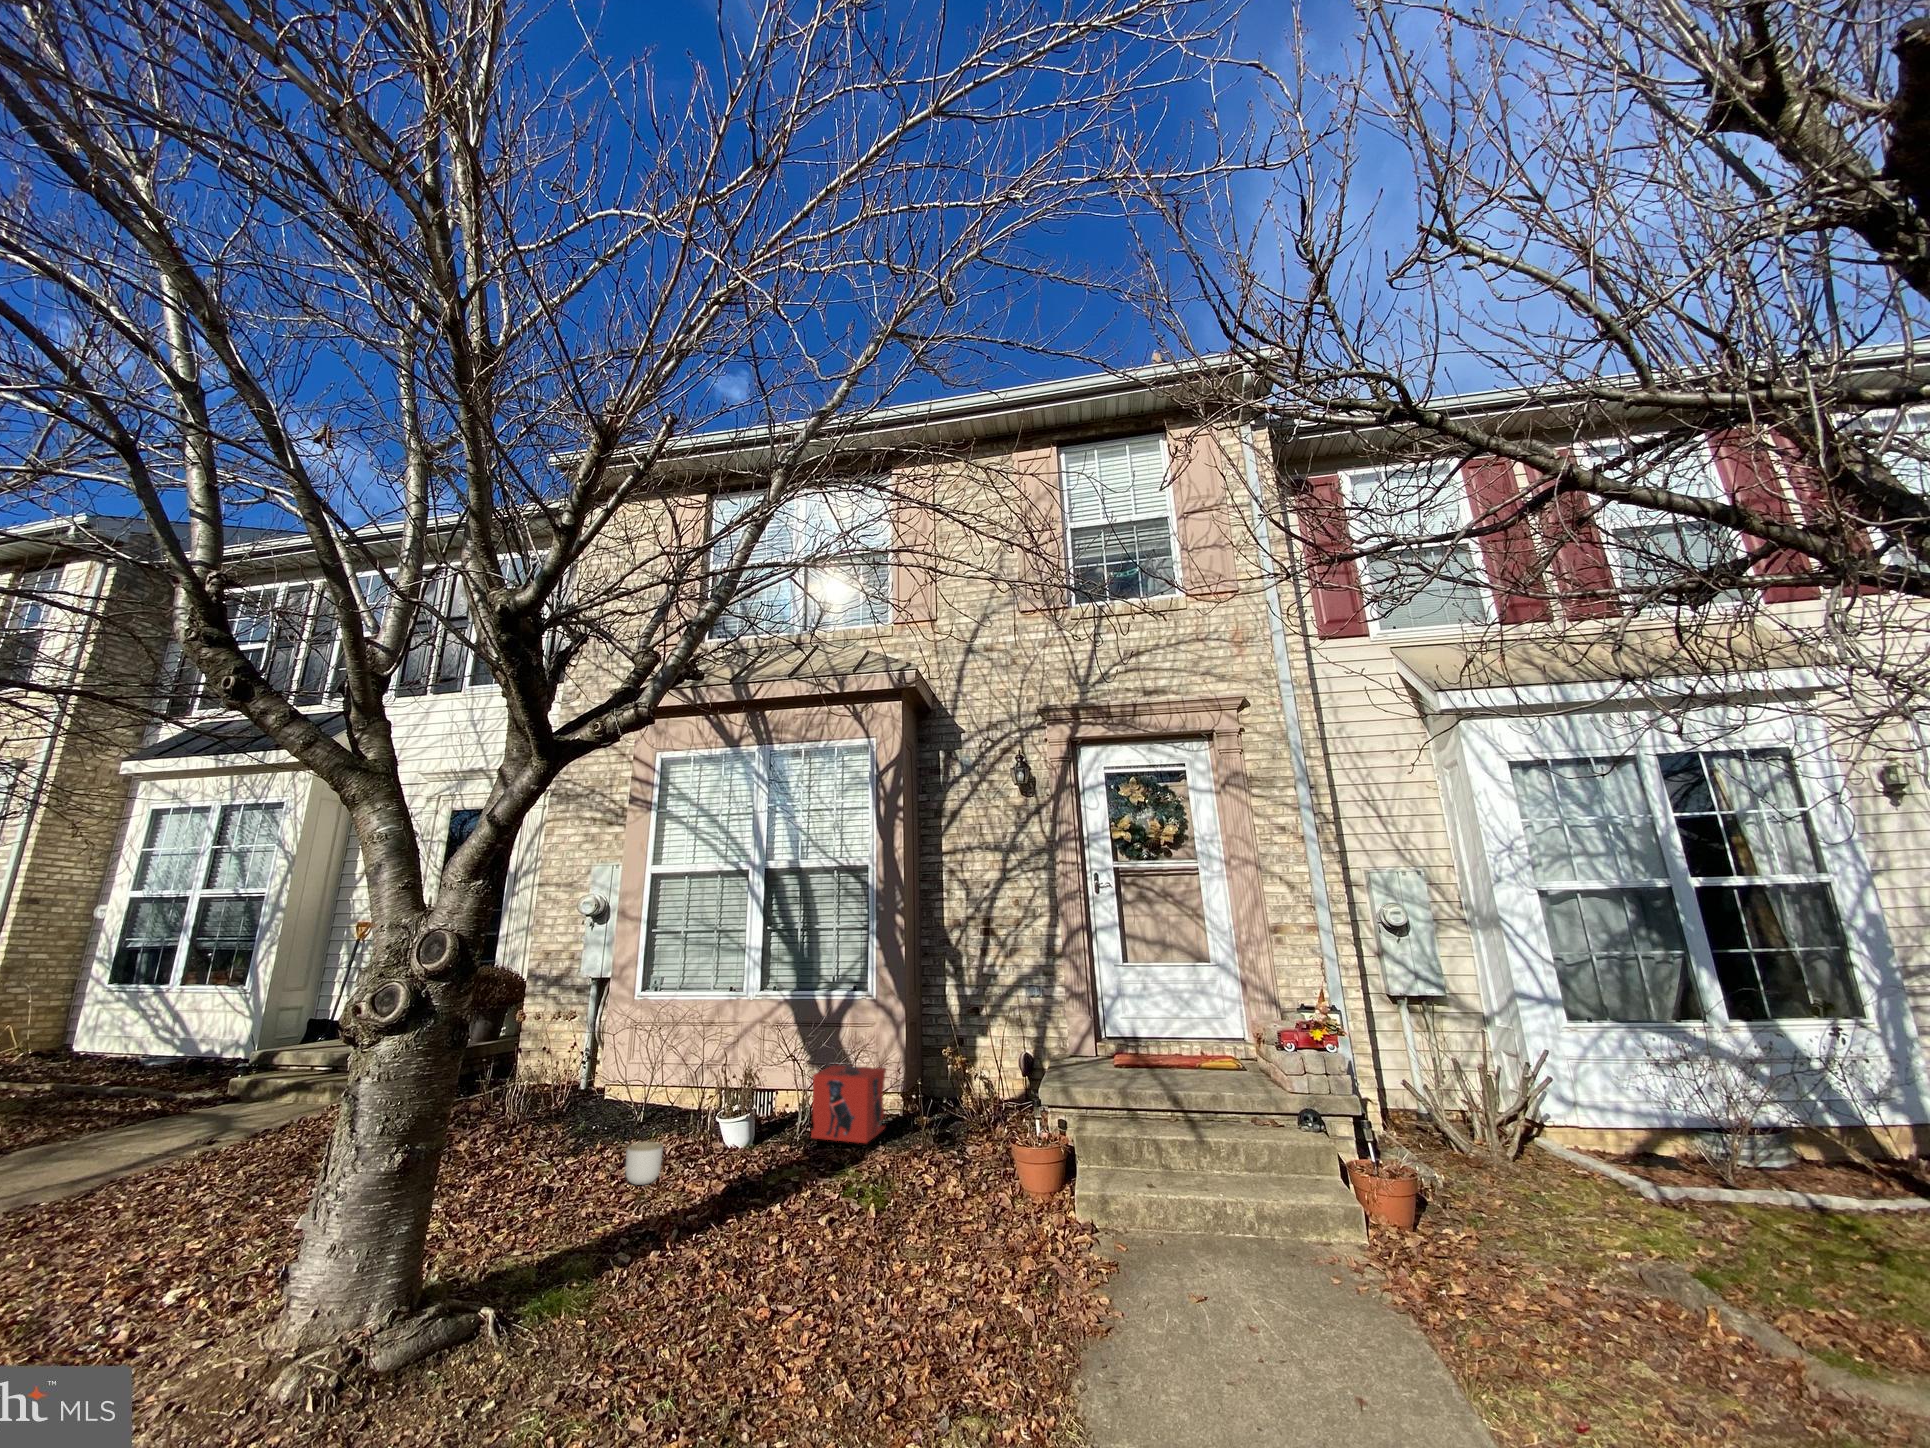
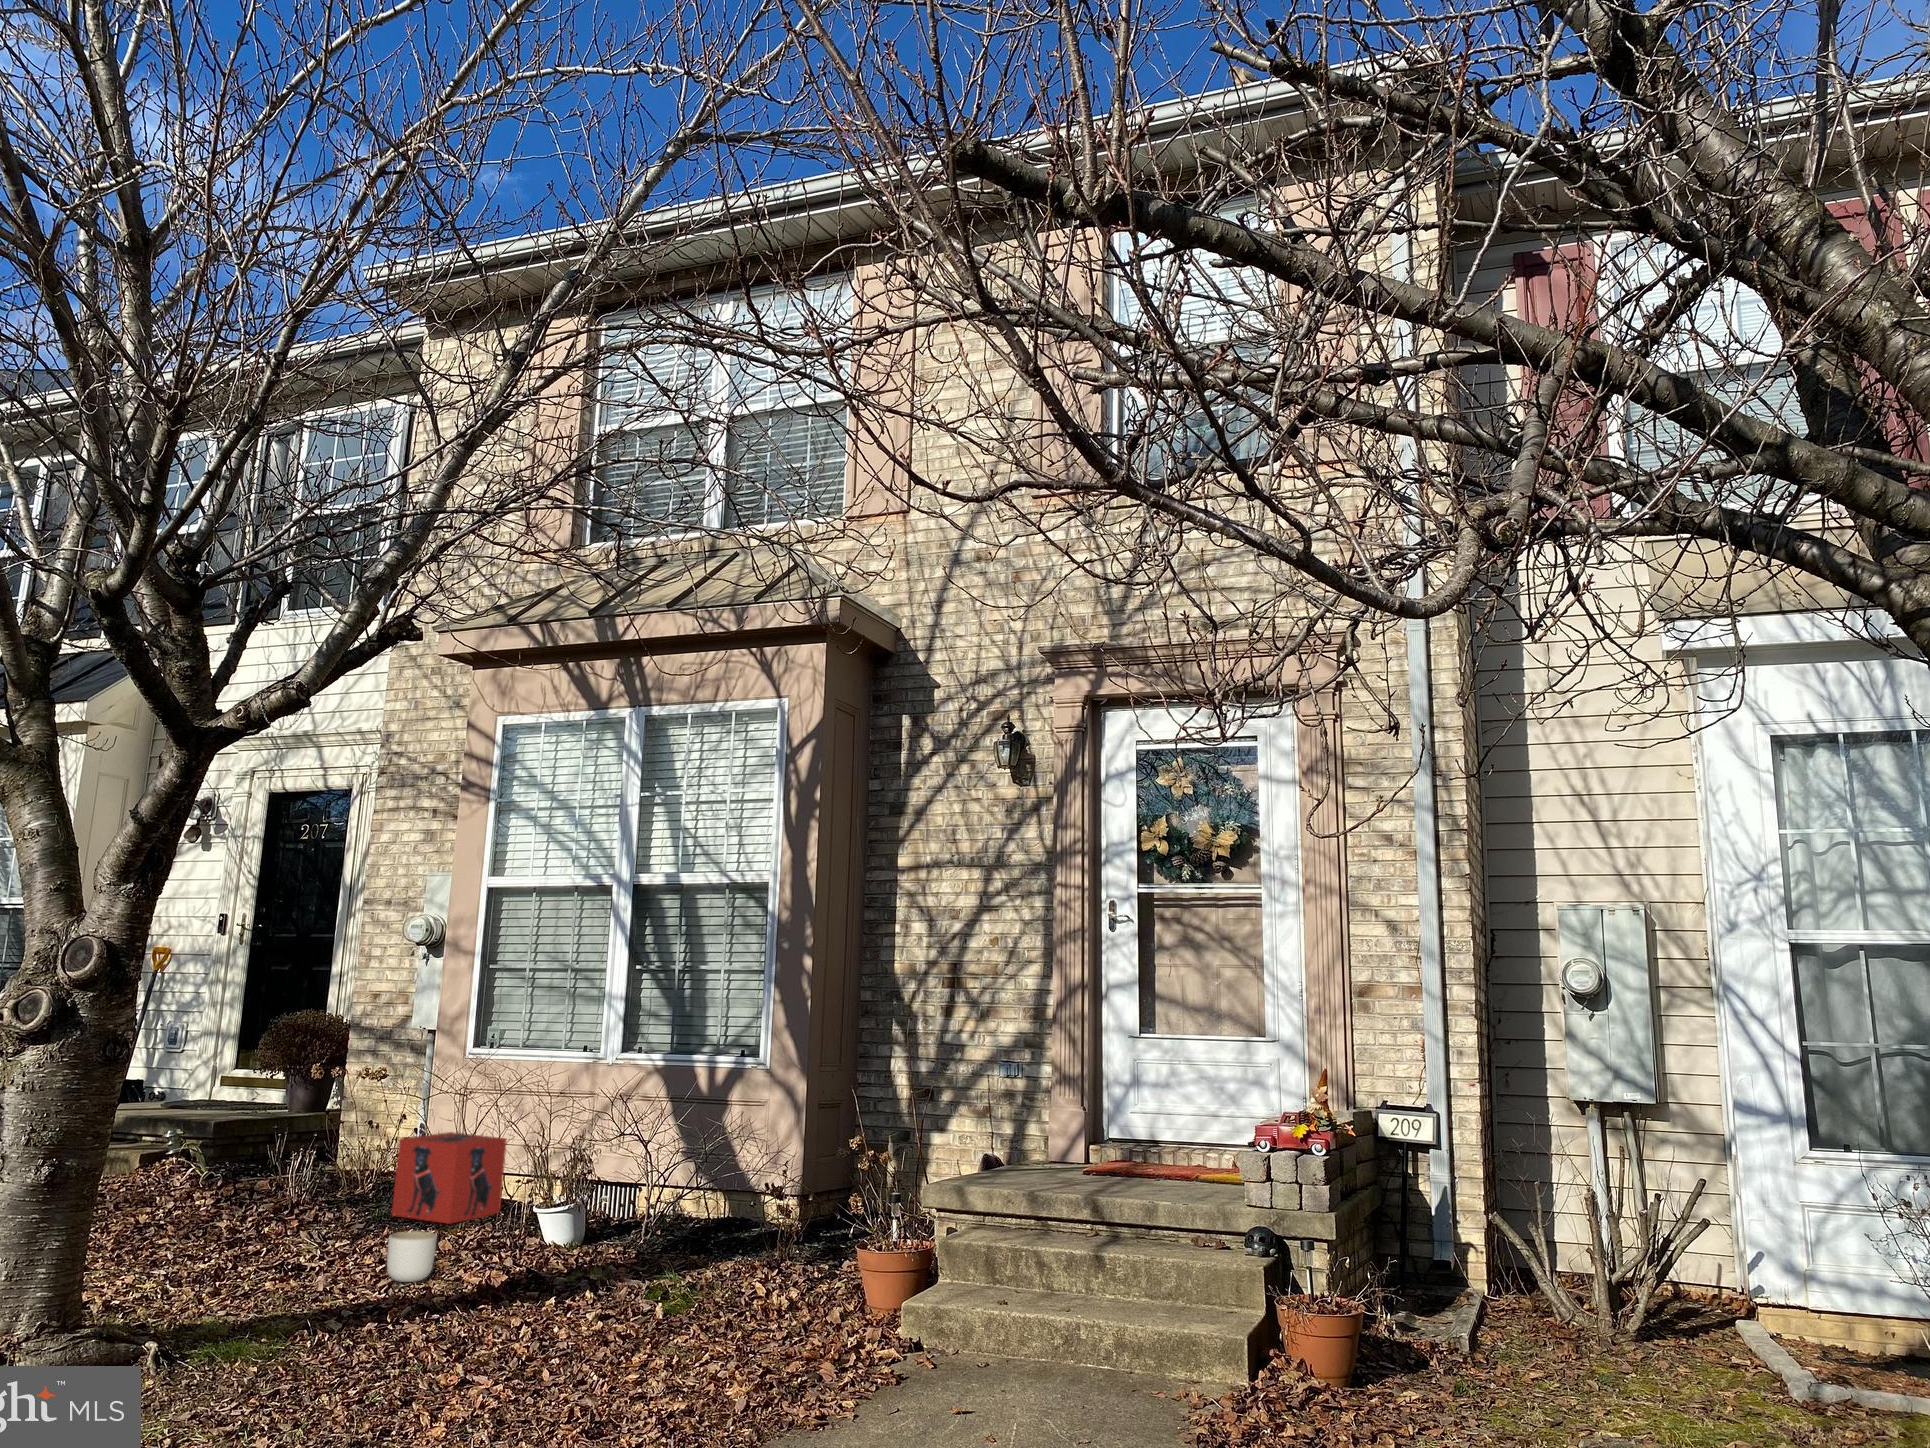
storage box: present [811,1066,886,1143] -> present [392,1132,507,1224]

